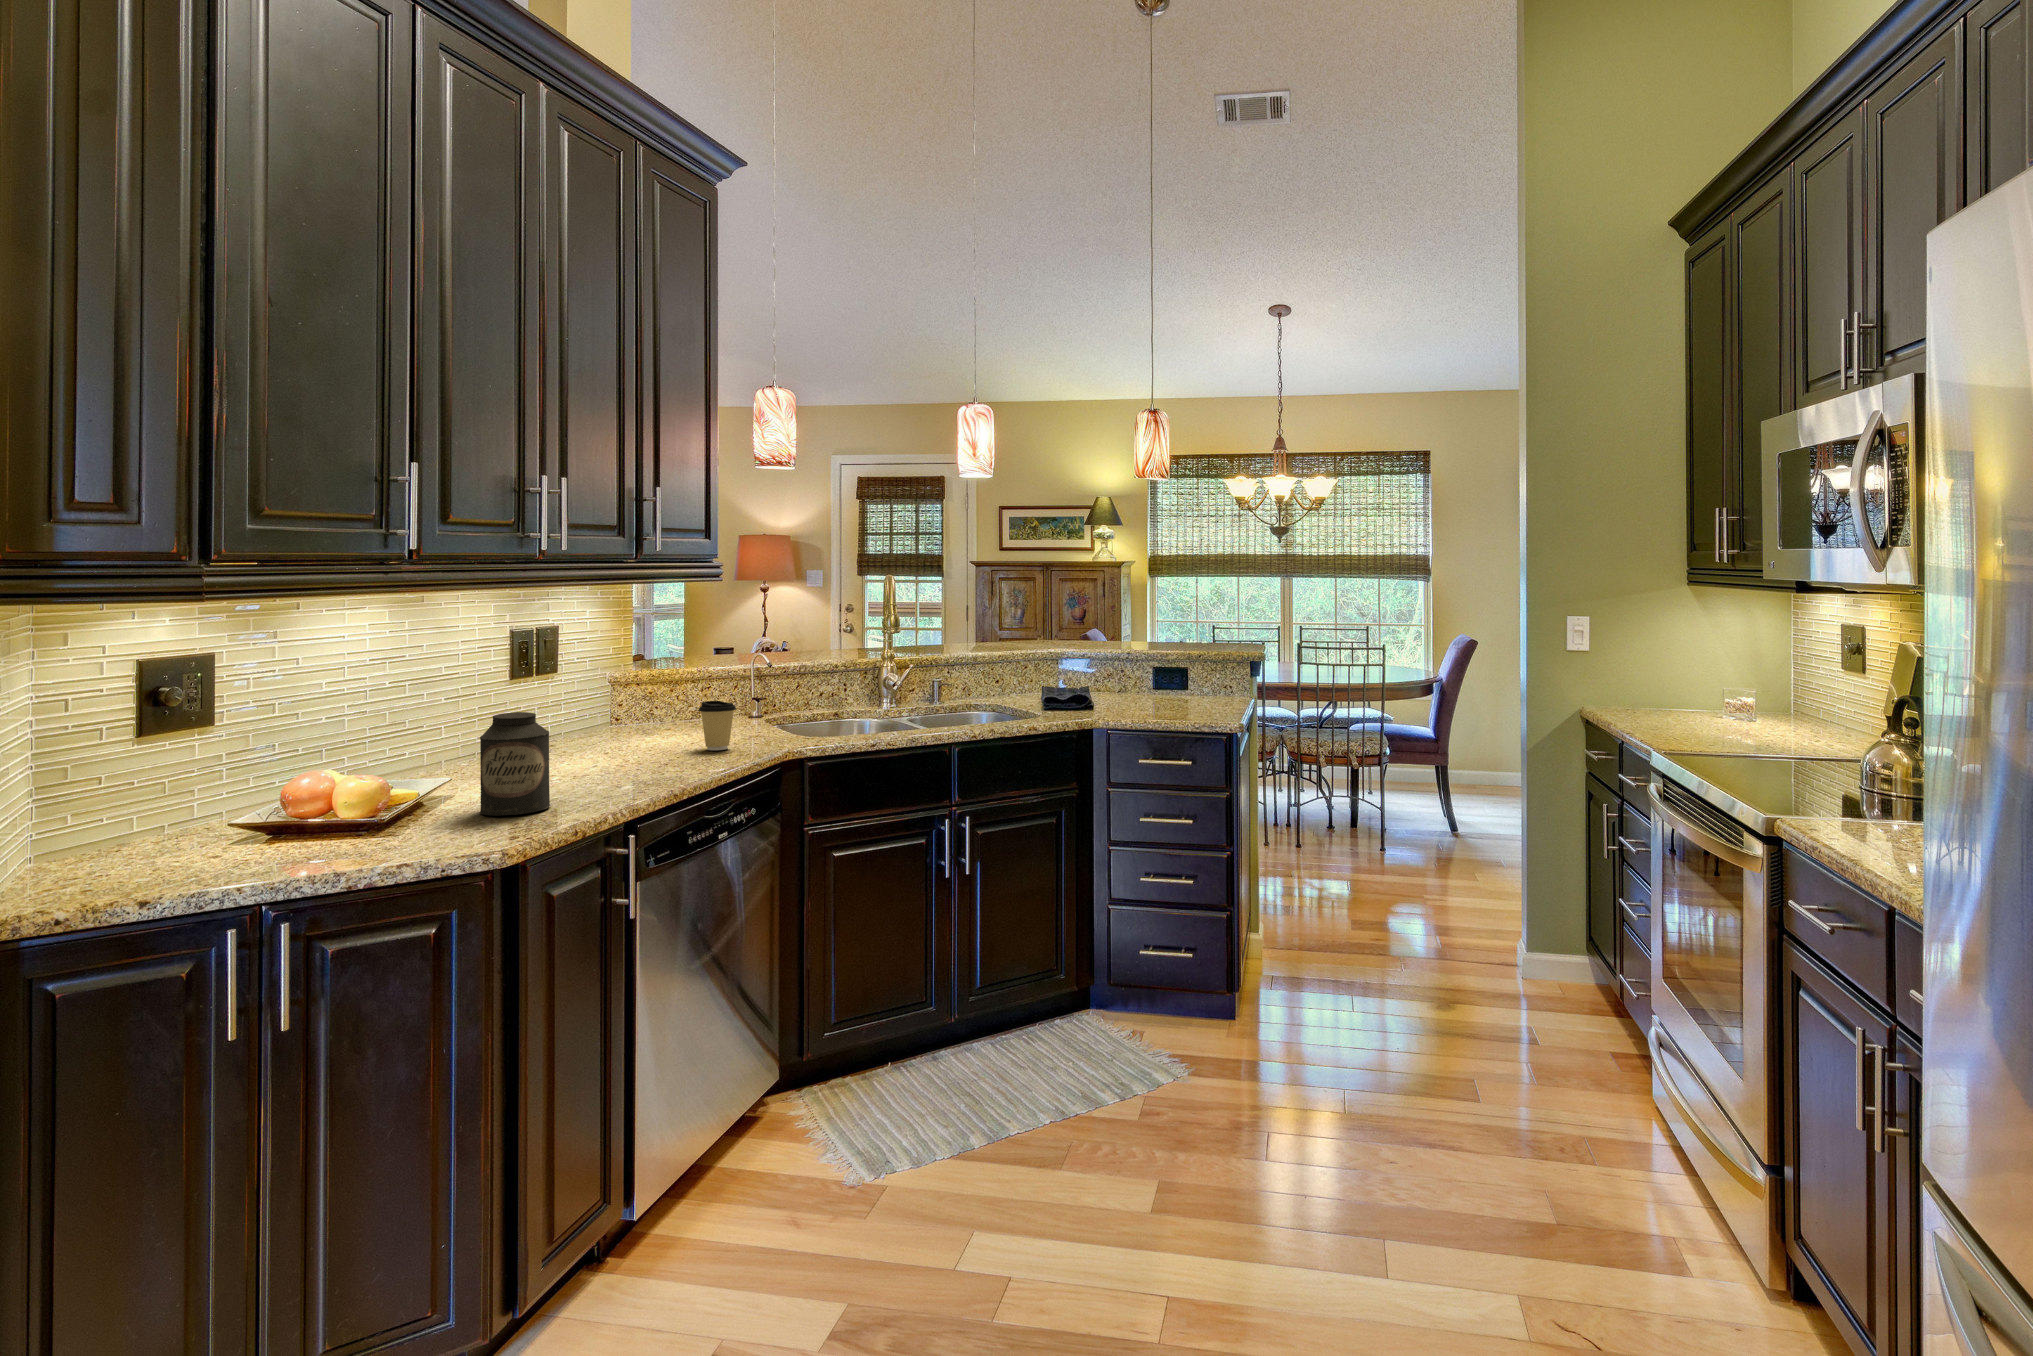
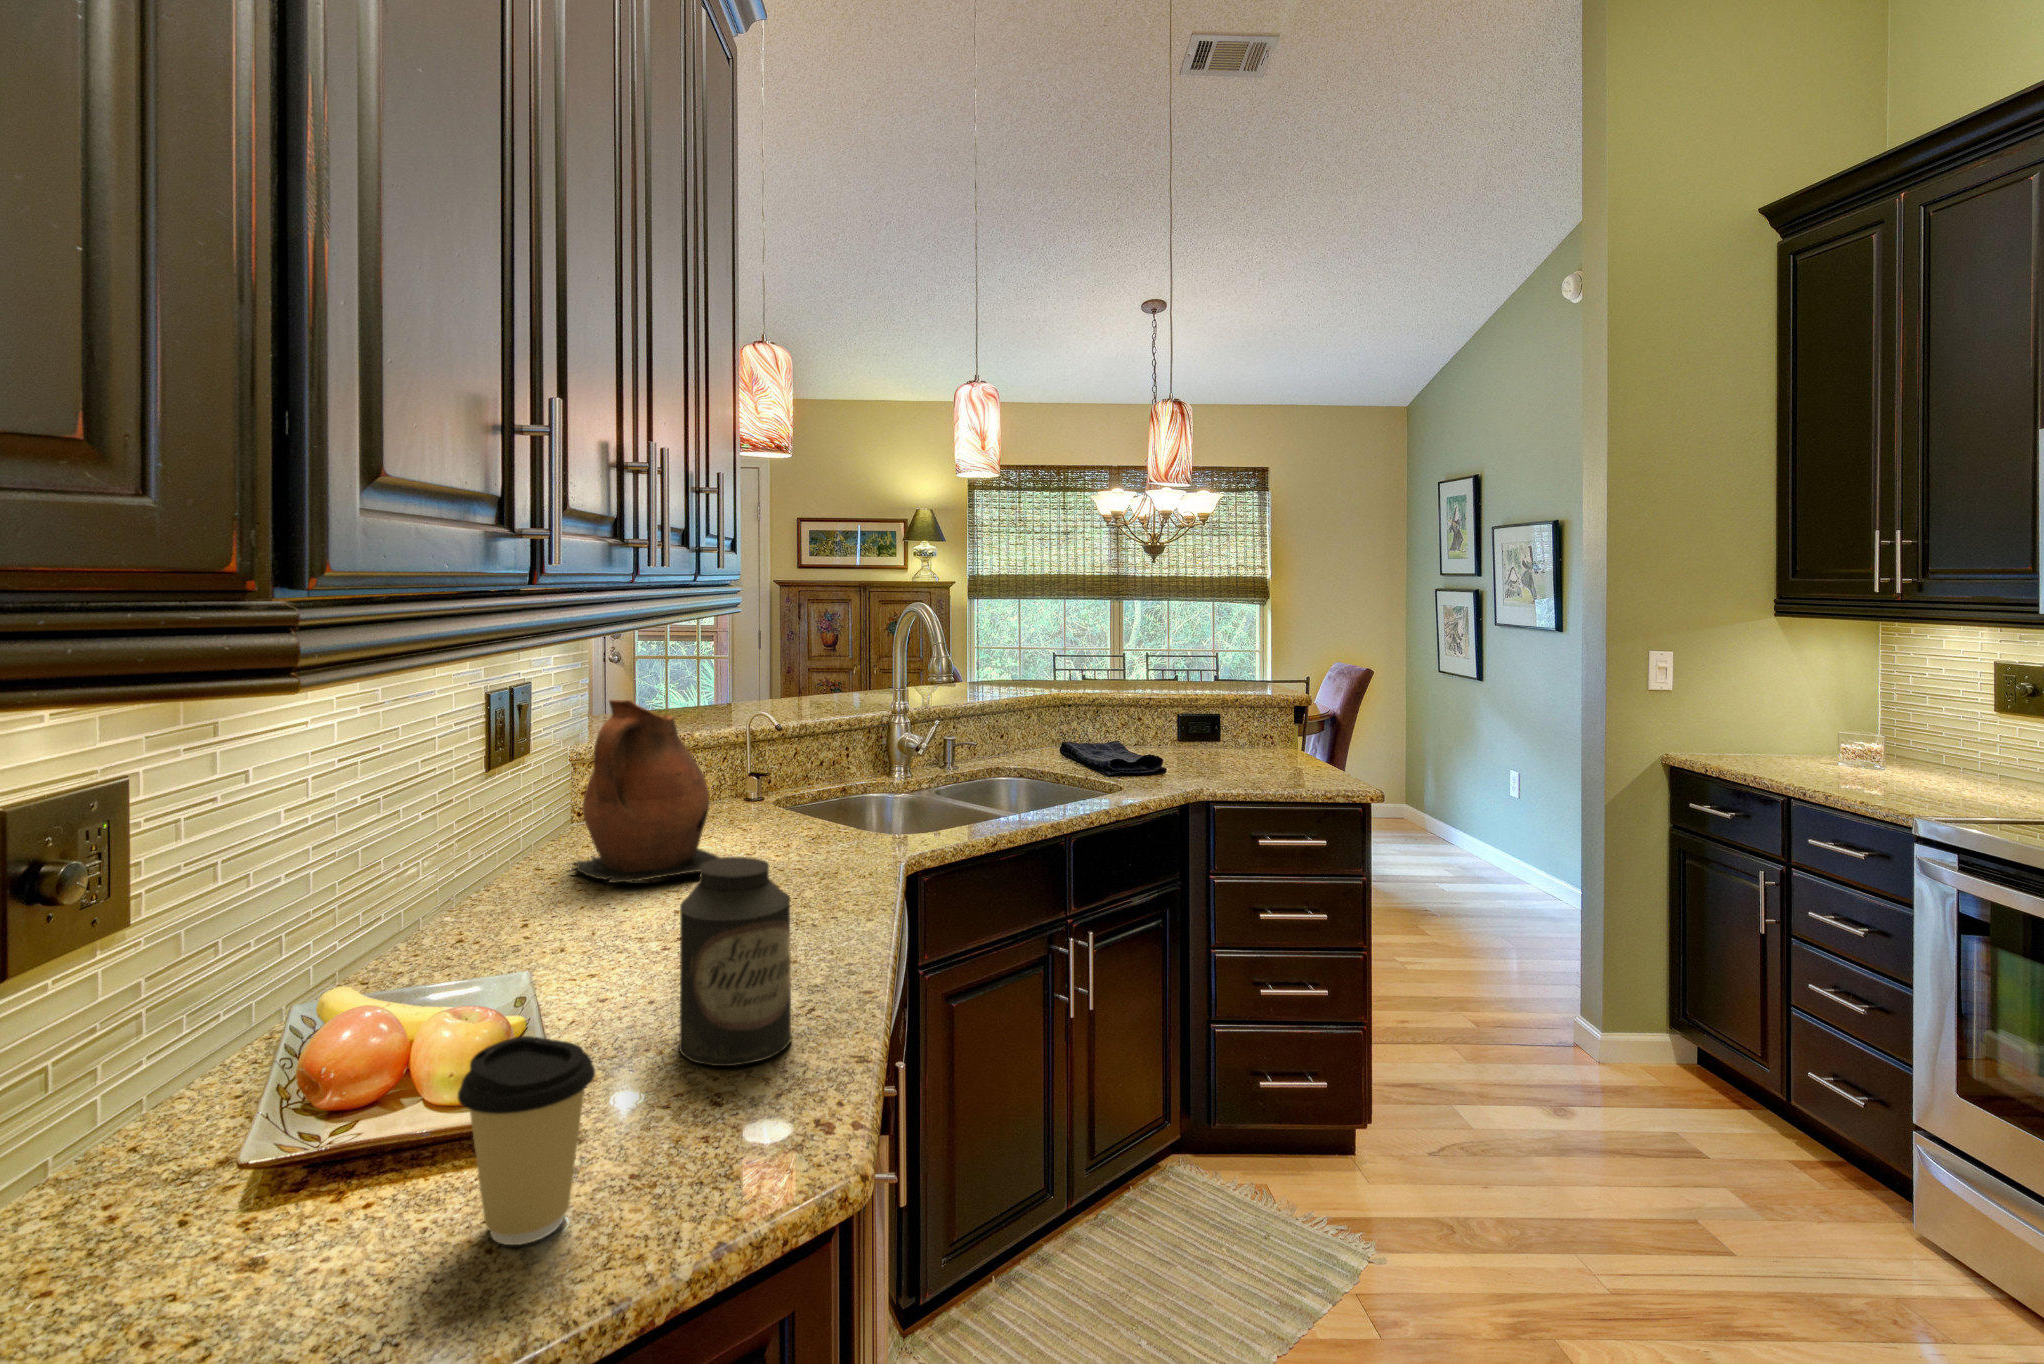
ceramic pitcher: none [564,637,663,750] -> present [576,700,719,883]
coffee cup: present [698,701,736,750] -> present [457,1036,595,1245]

